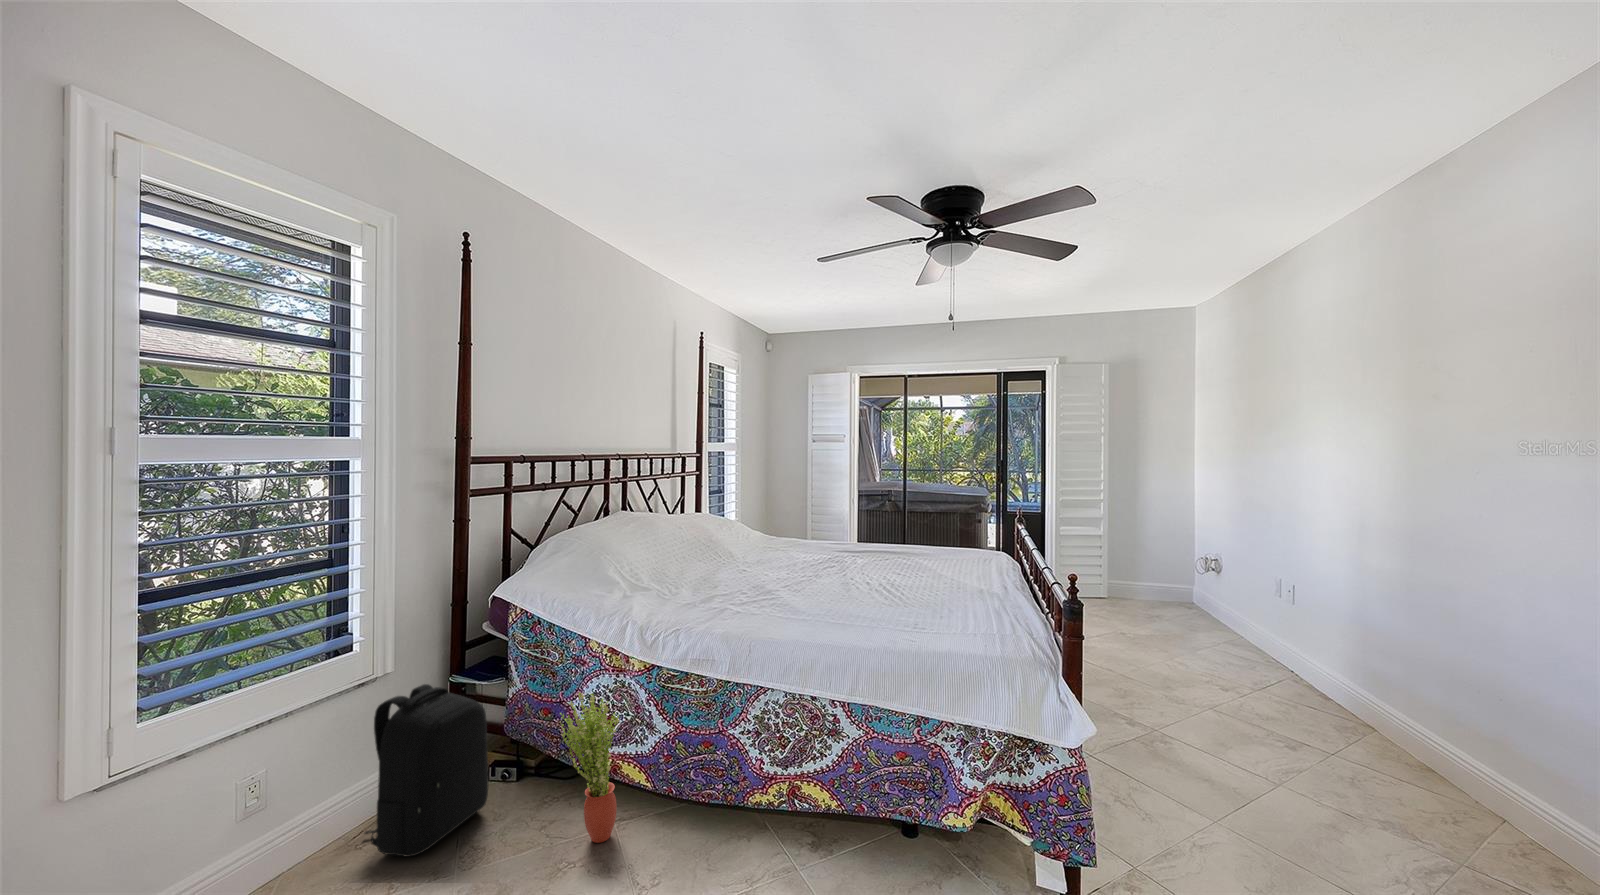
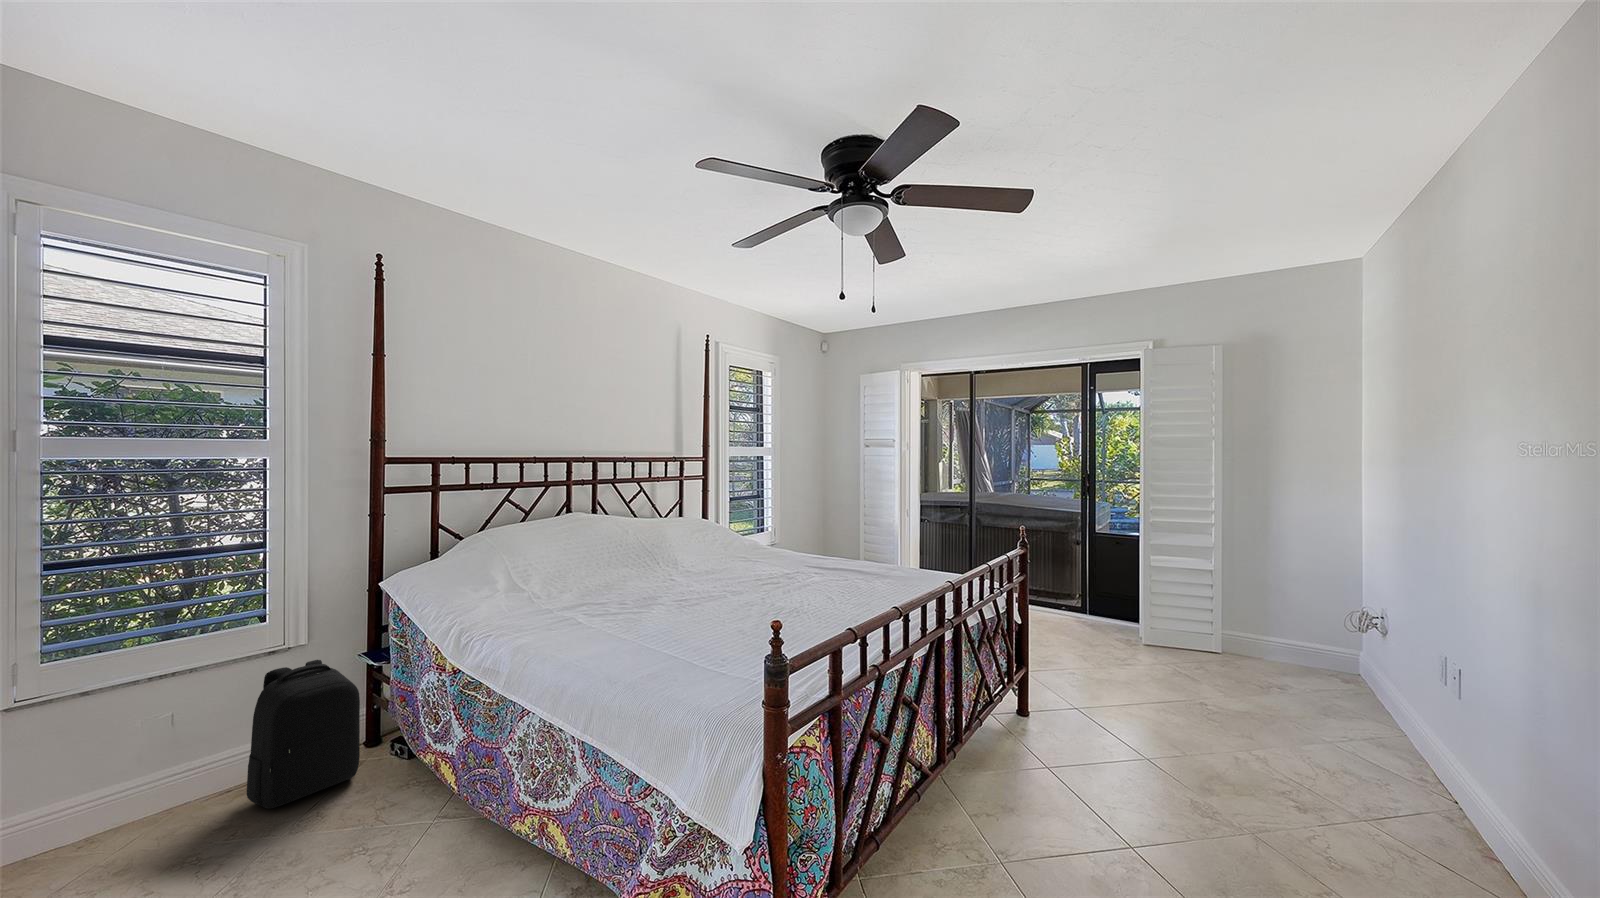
potted plant: present [560,692,620,843] -> none [376,687,431,832]

